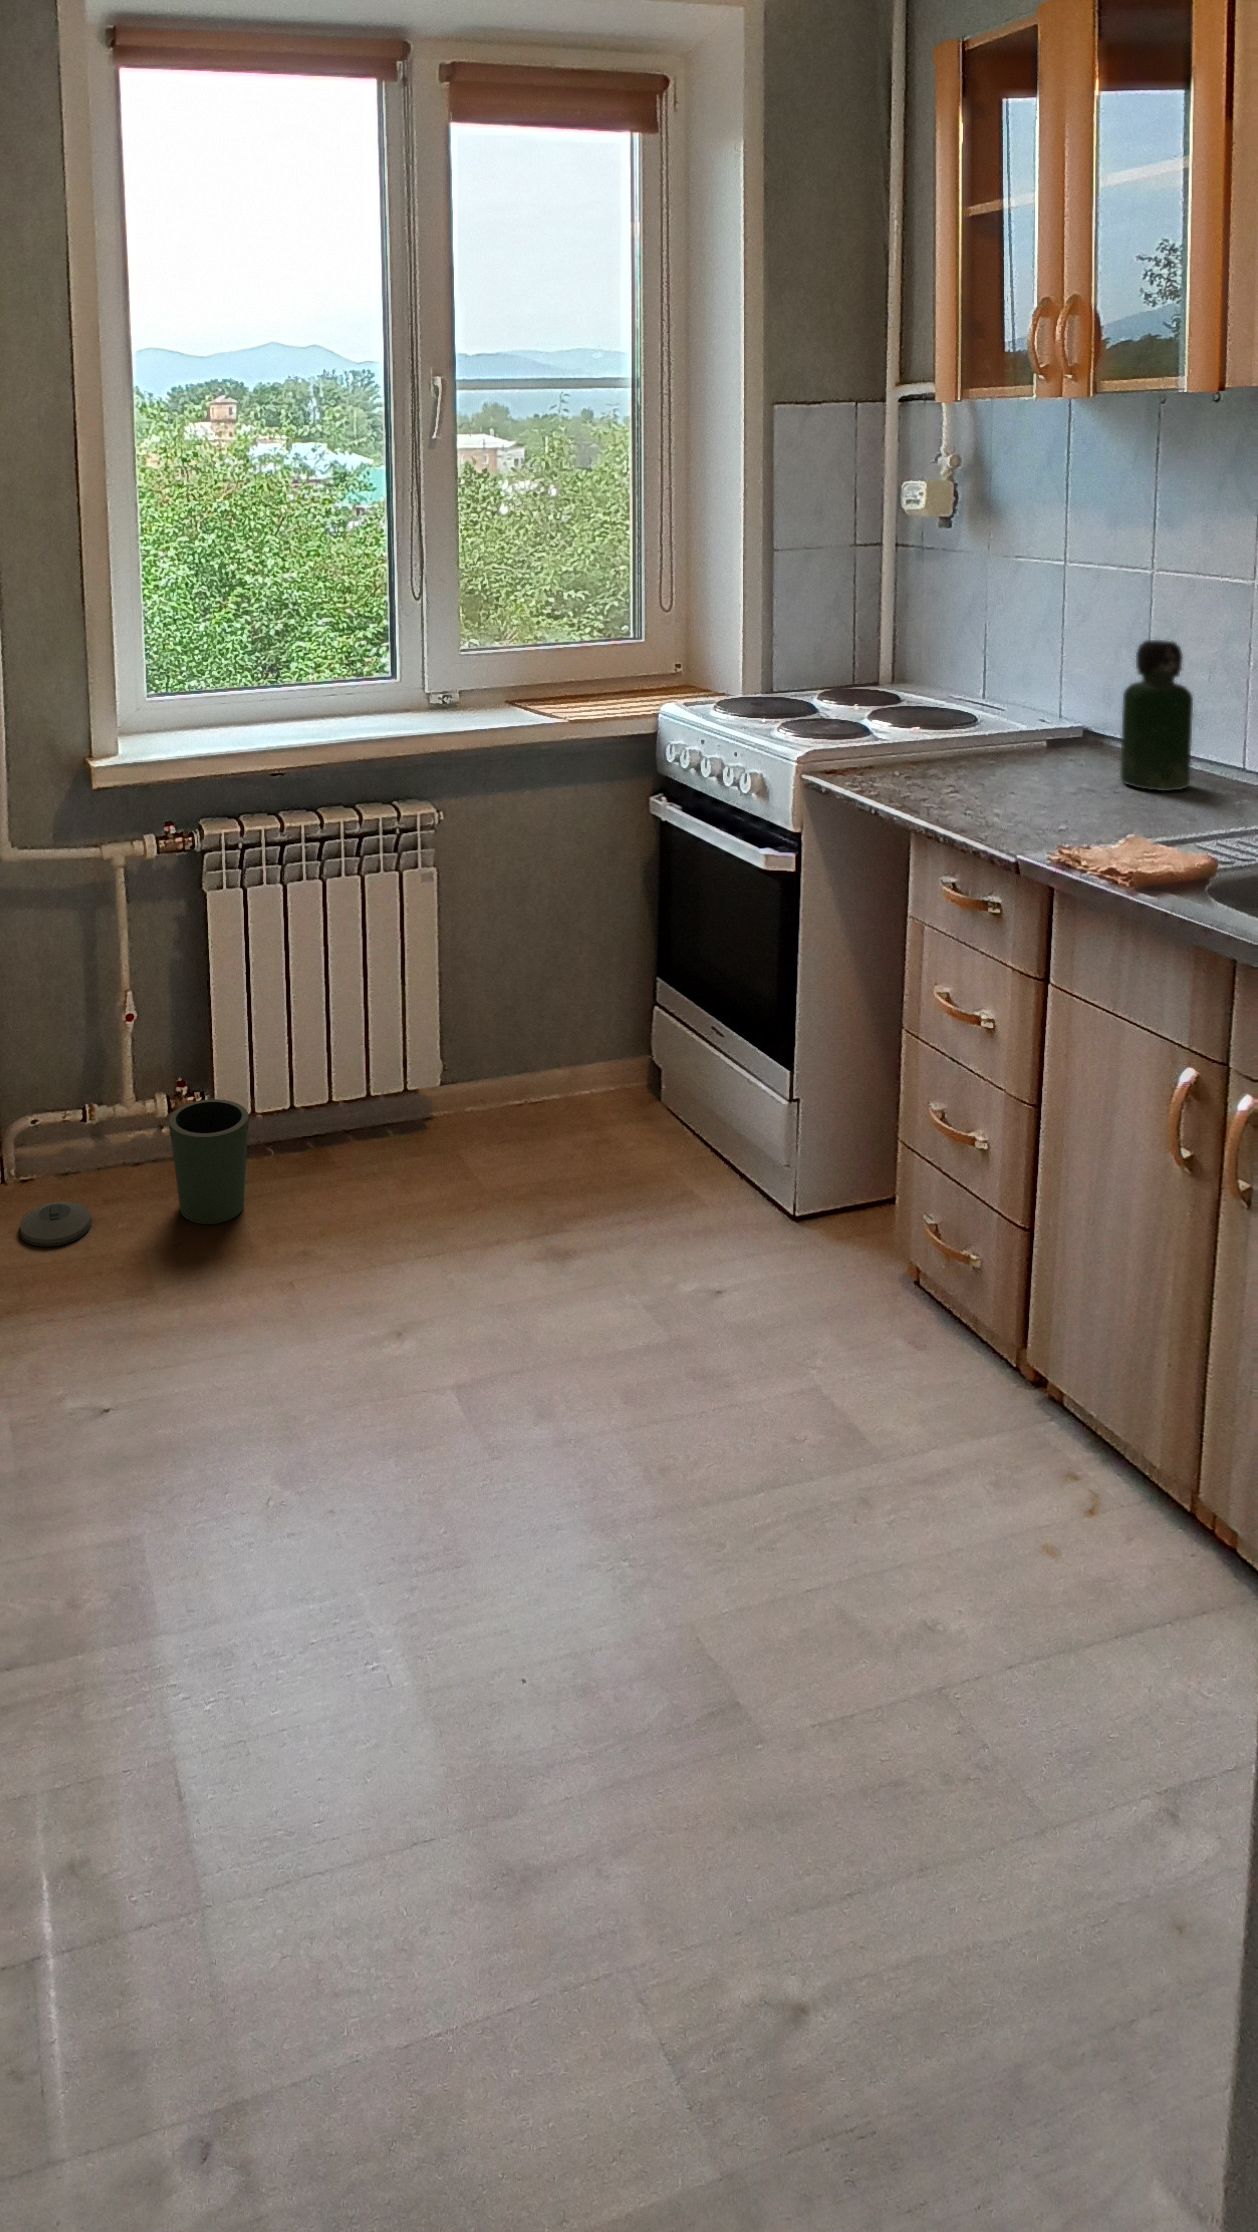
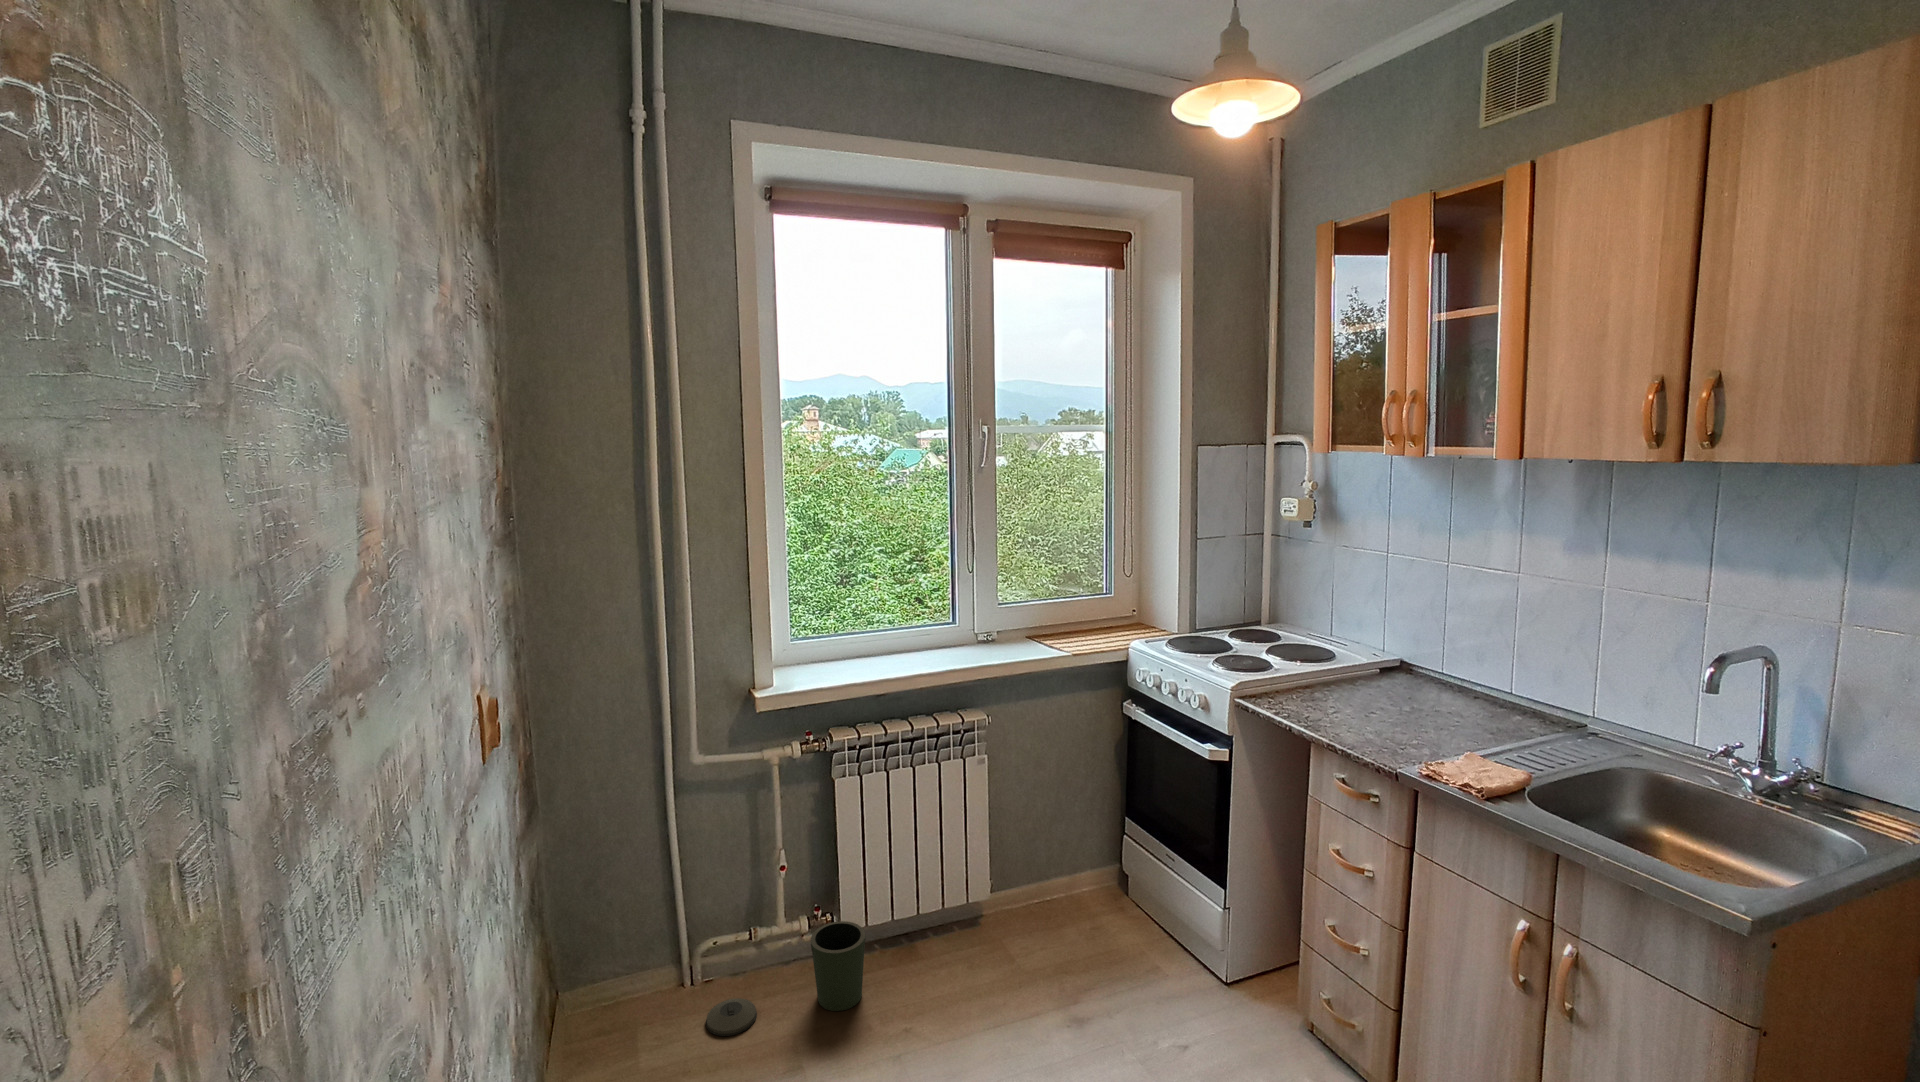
bottle: present [1120,640,1193,791] -> none [1436,613,1484,711]

